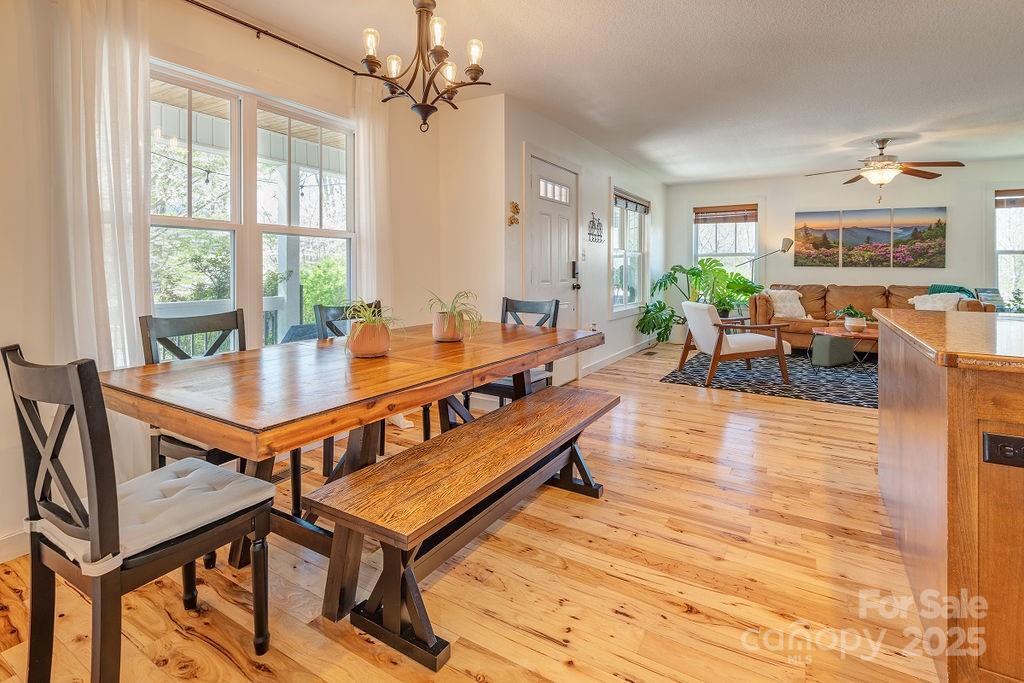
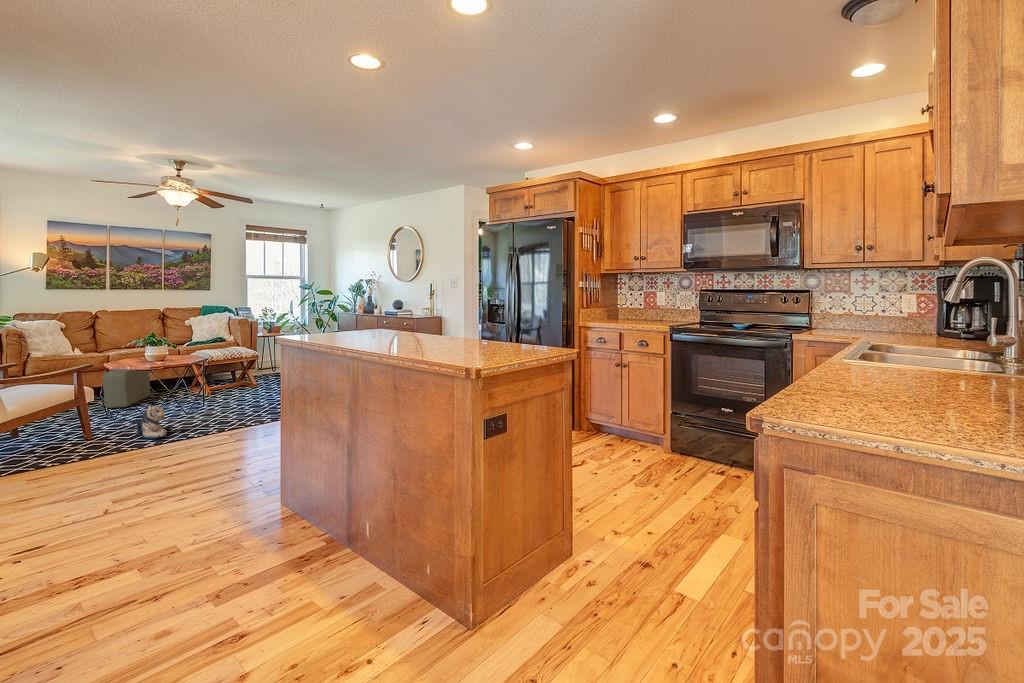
plush toy: none [819,367,848,395] -> present [136,406,171,439]

